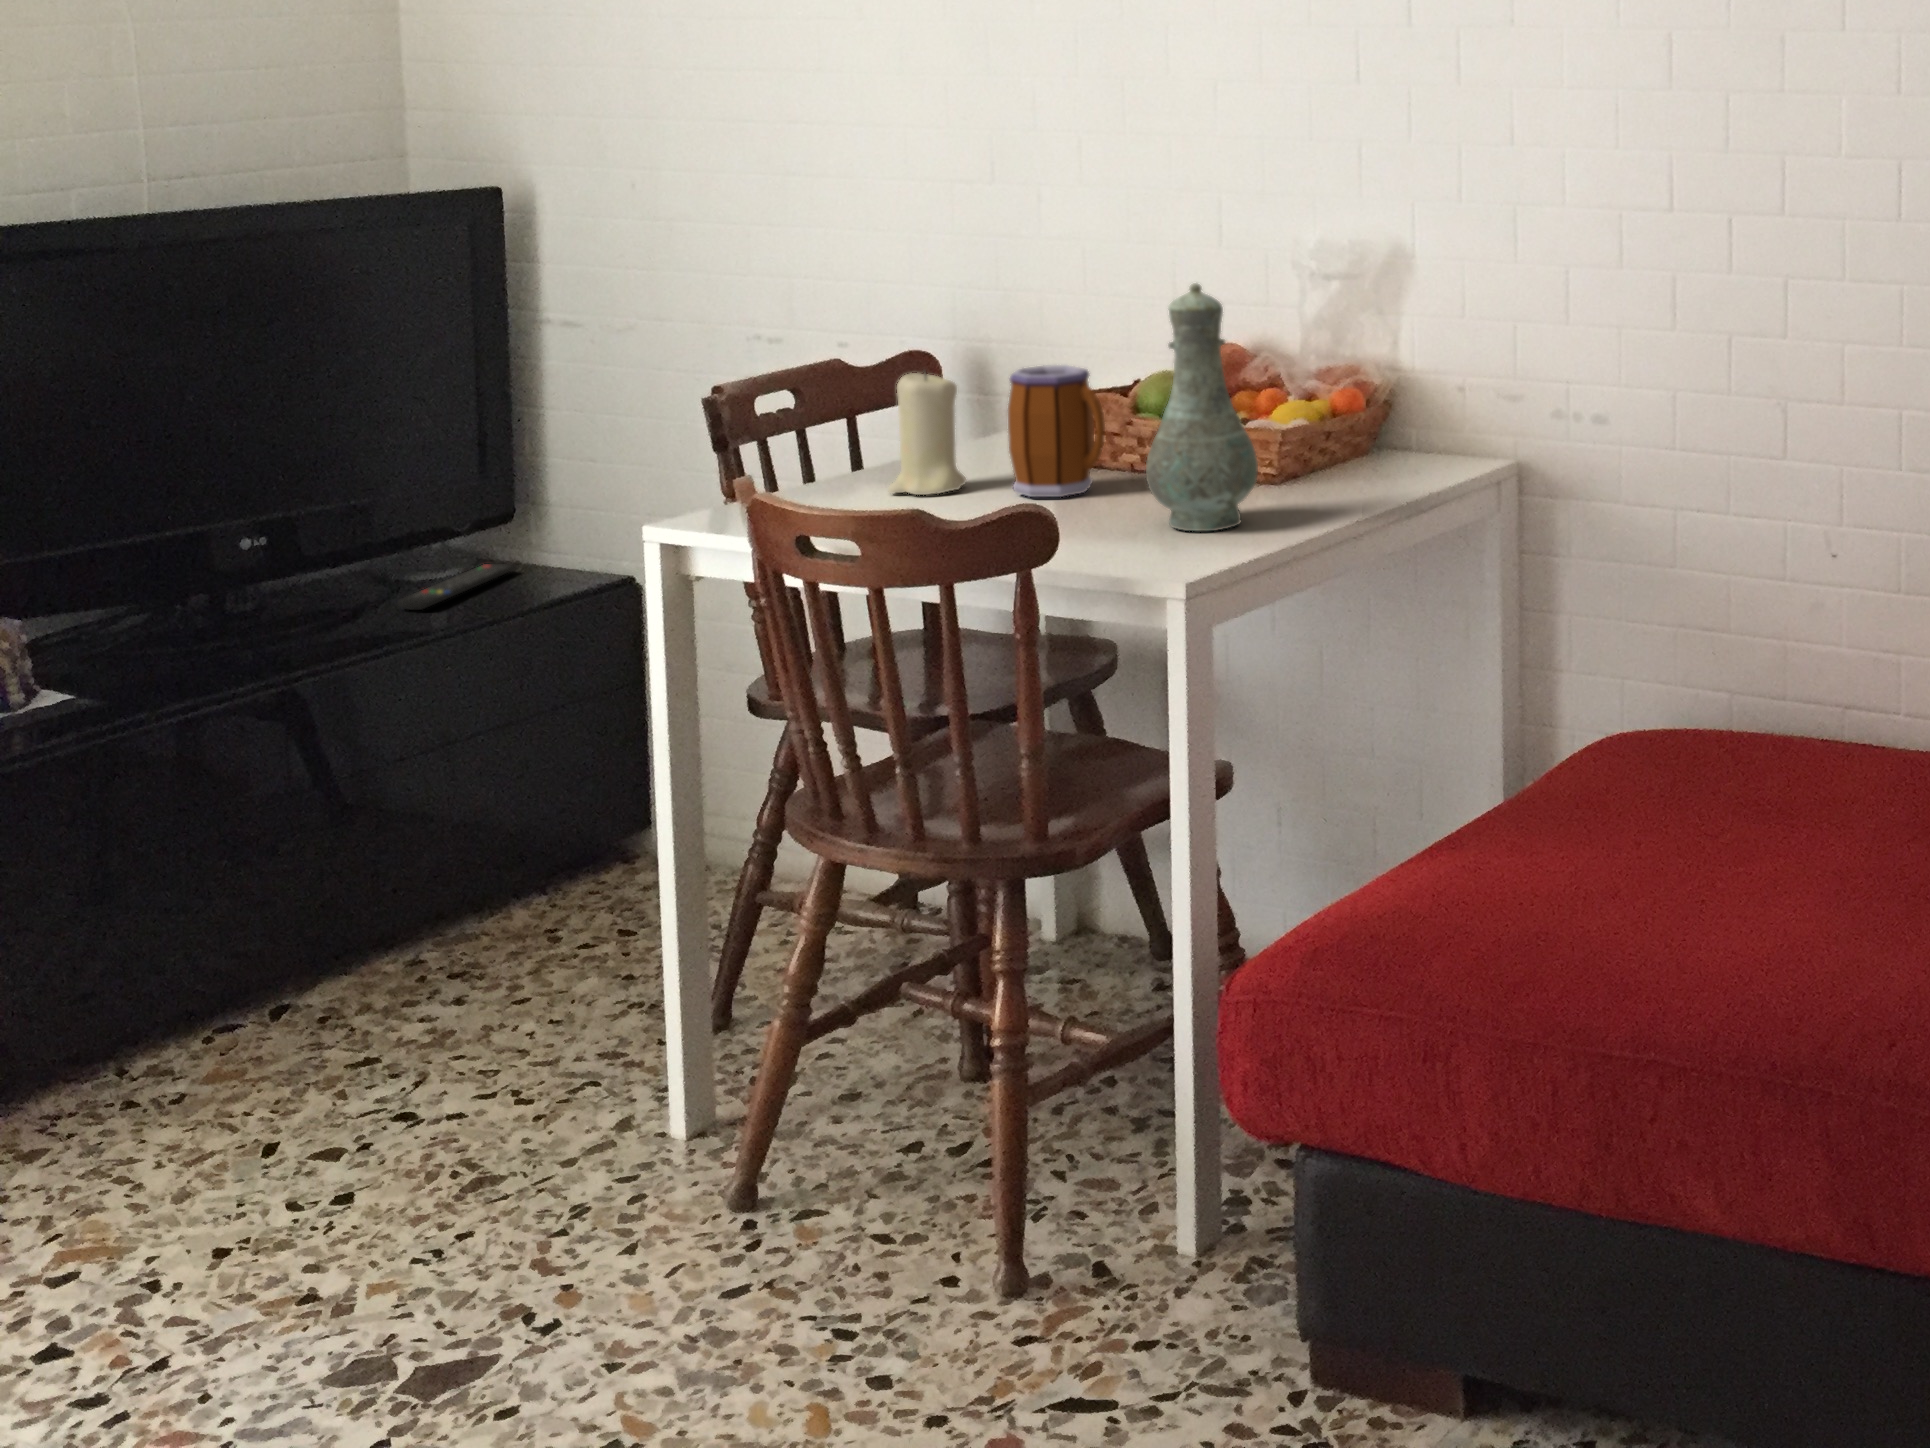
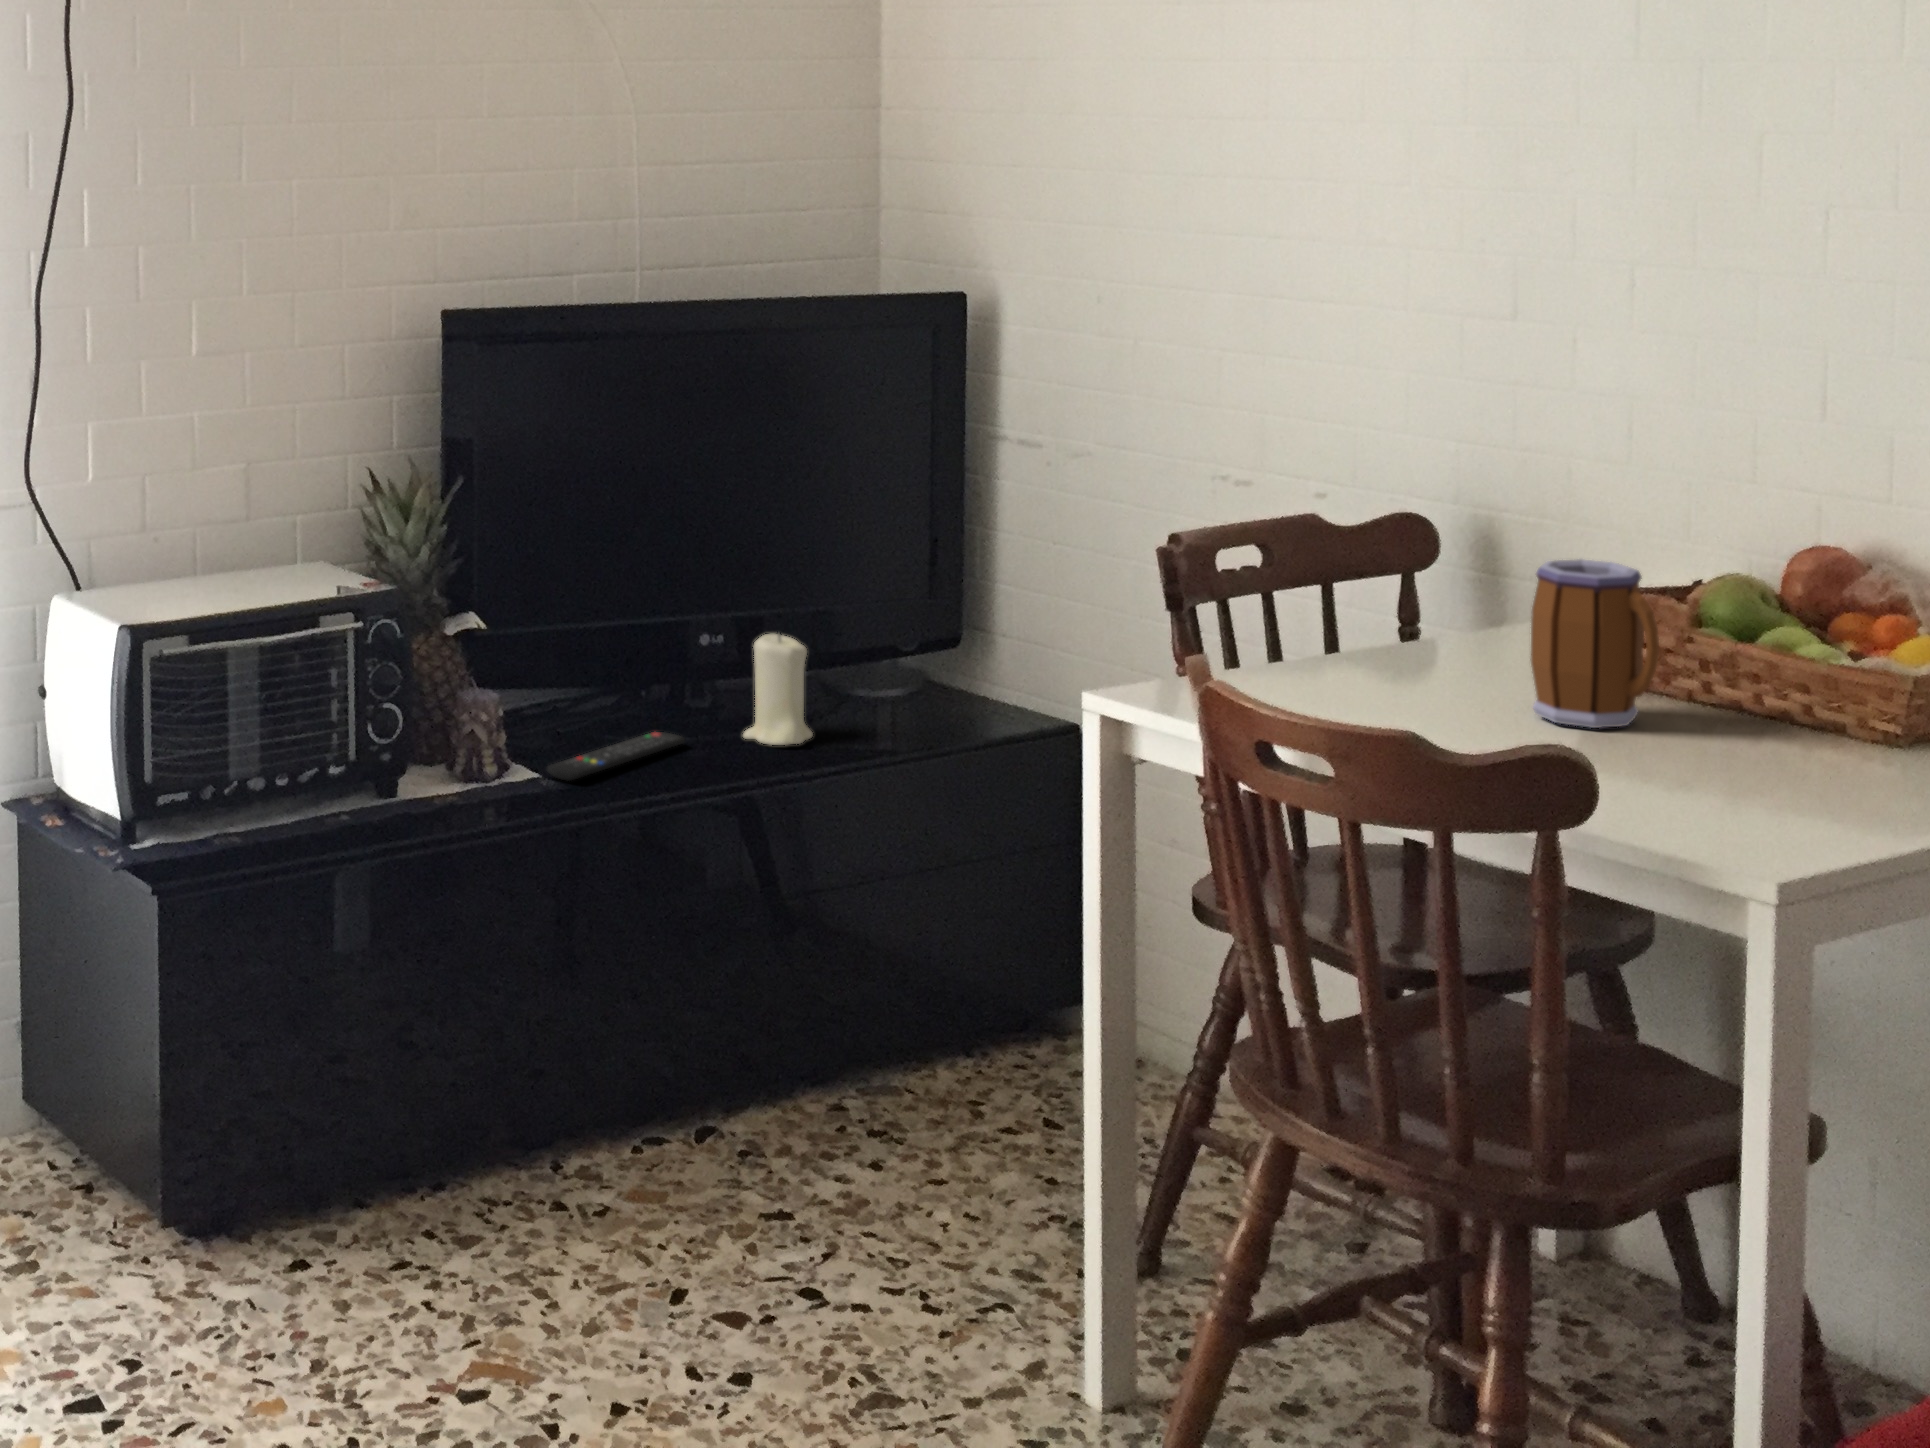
vase: present [1146,283,1258,531] -> none [1715,483,1874,810]
candle: present [889,372,966,495] -> present [743,633,813,745]
remote control: present [397,564,515,610] -> present [547,732,685,780]

